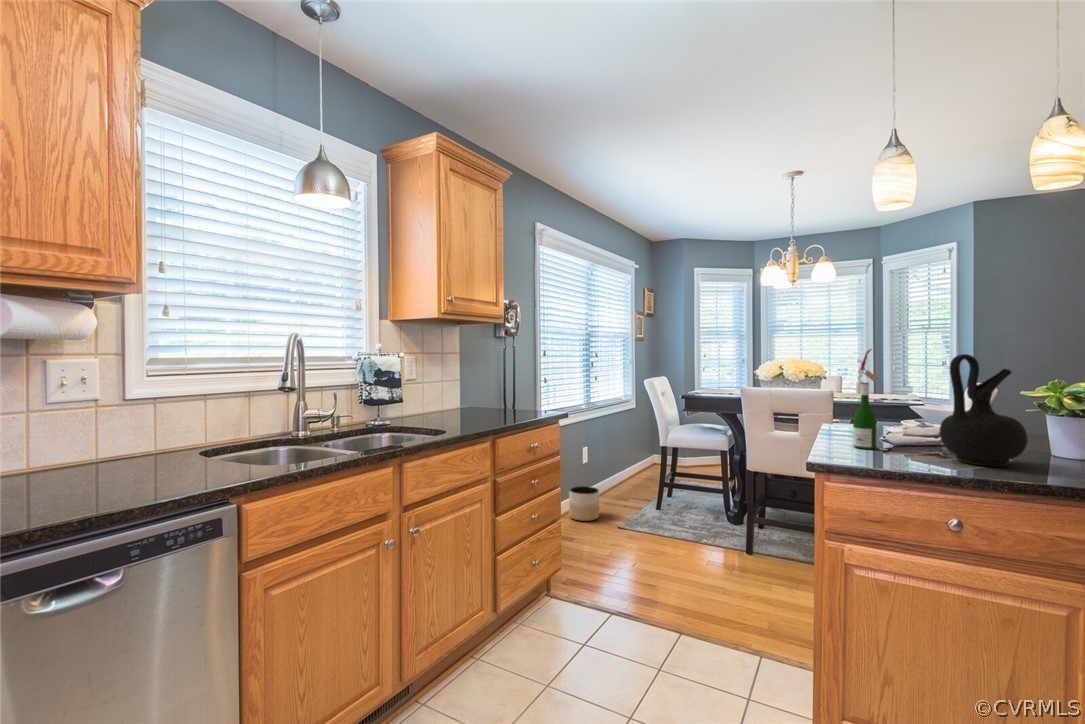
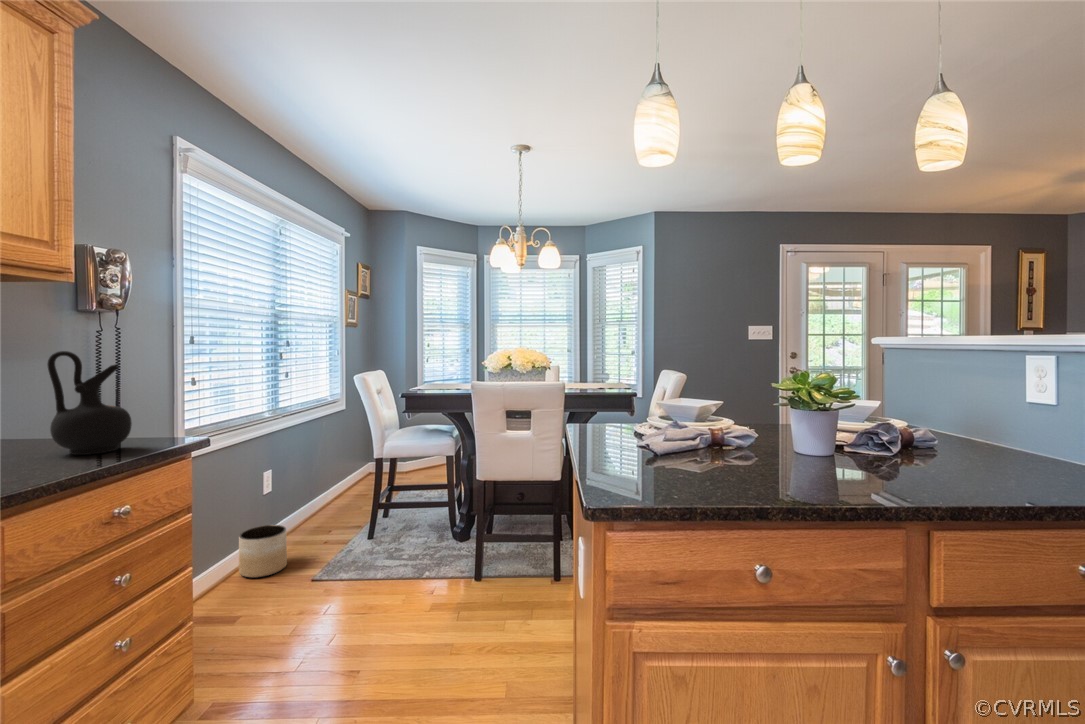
wine bottle: present [853,349,887,450] -> none [618,333,657,466]
ceramic jug: present [939,354,1028,466] -> present [47,351,132,455]

